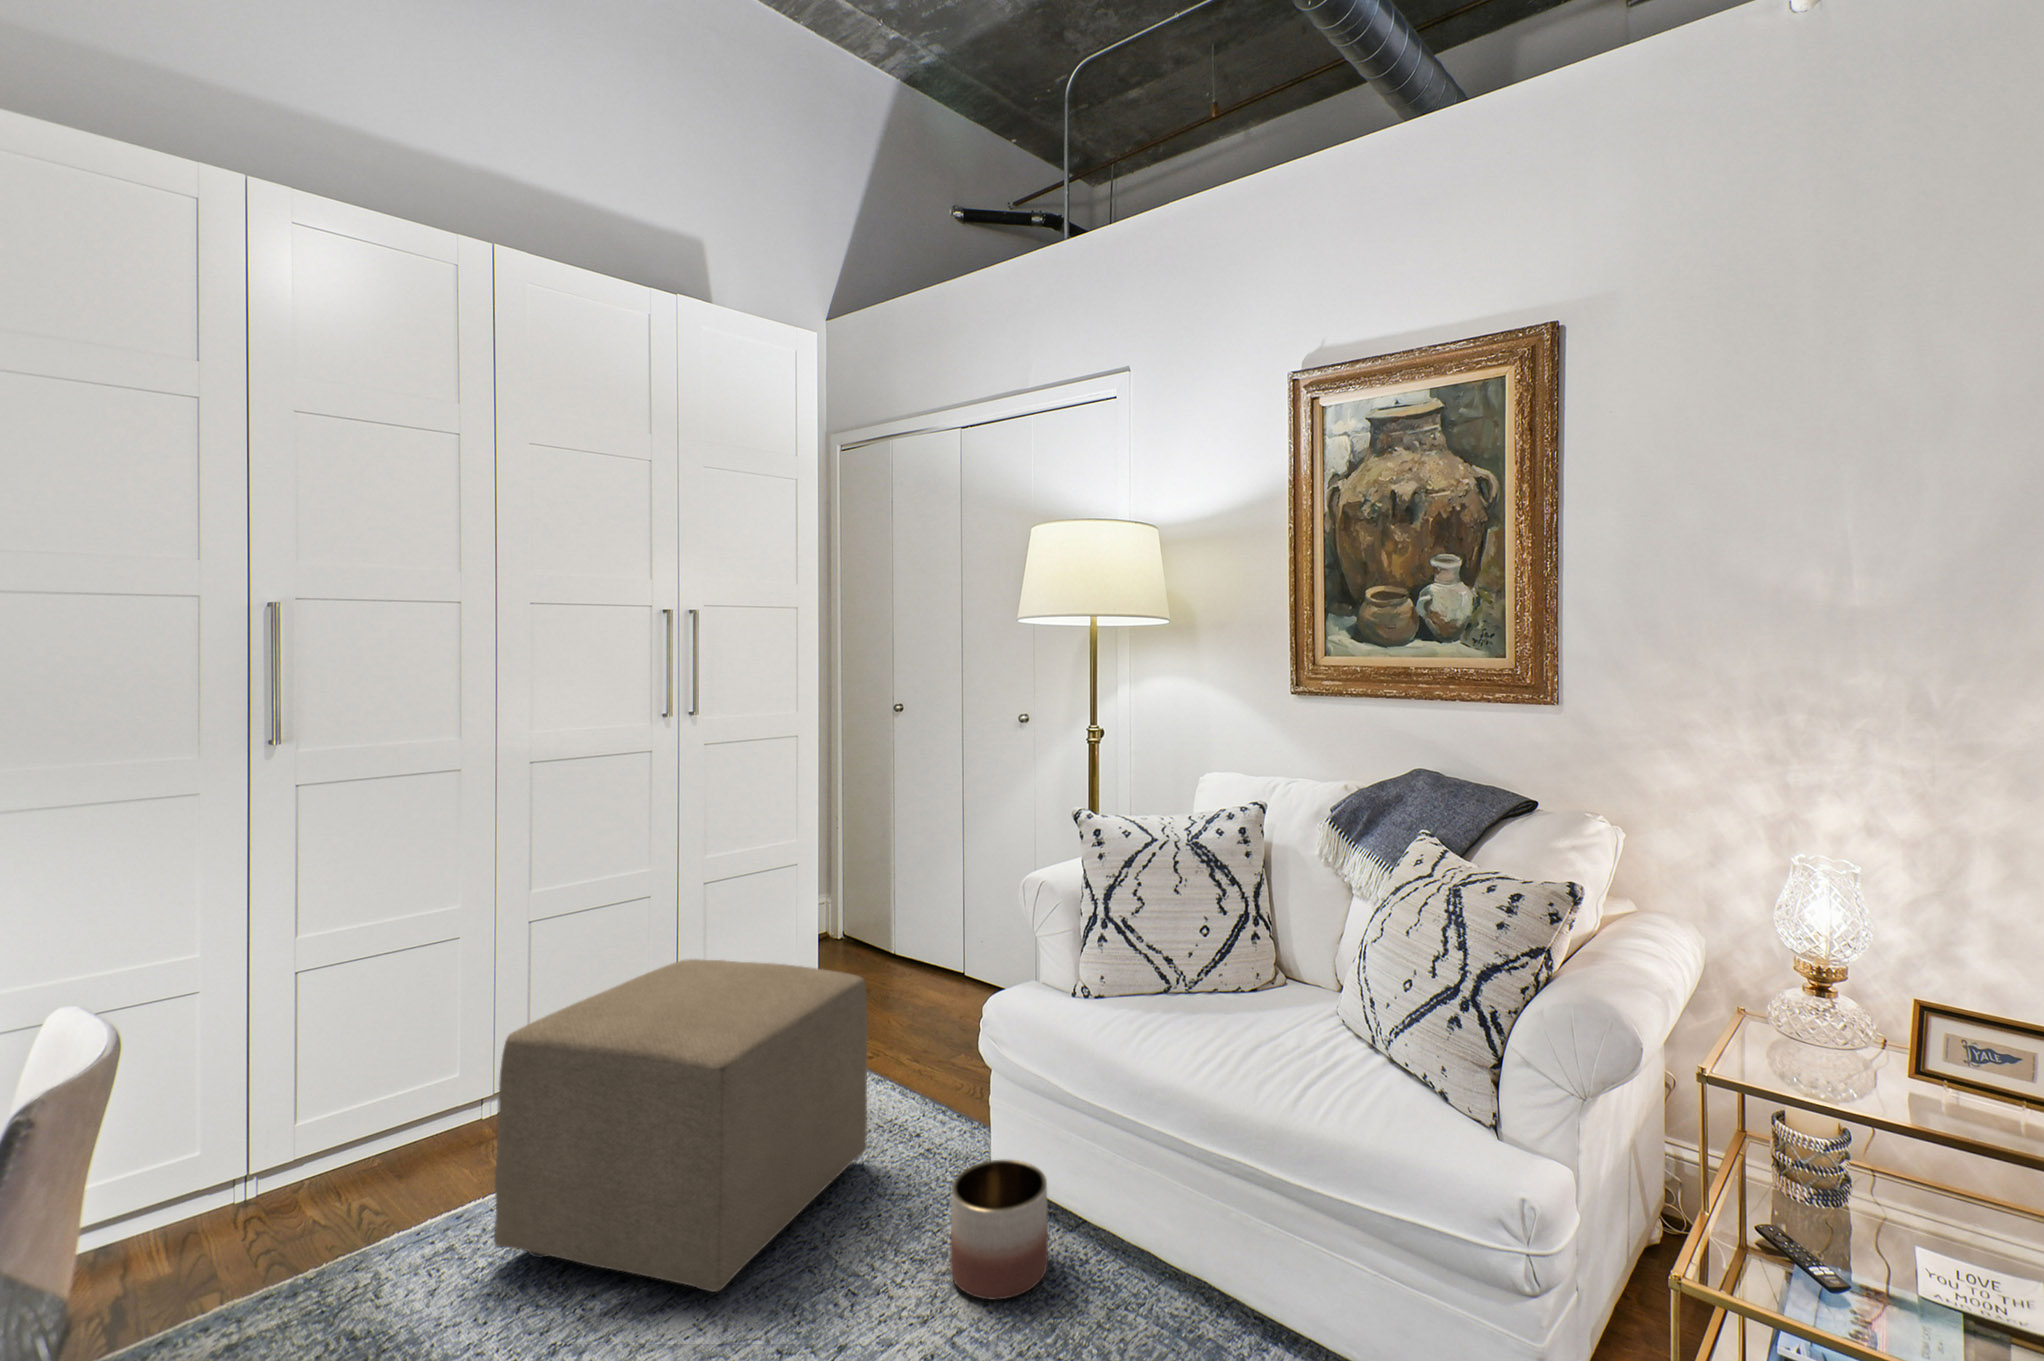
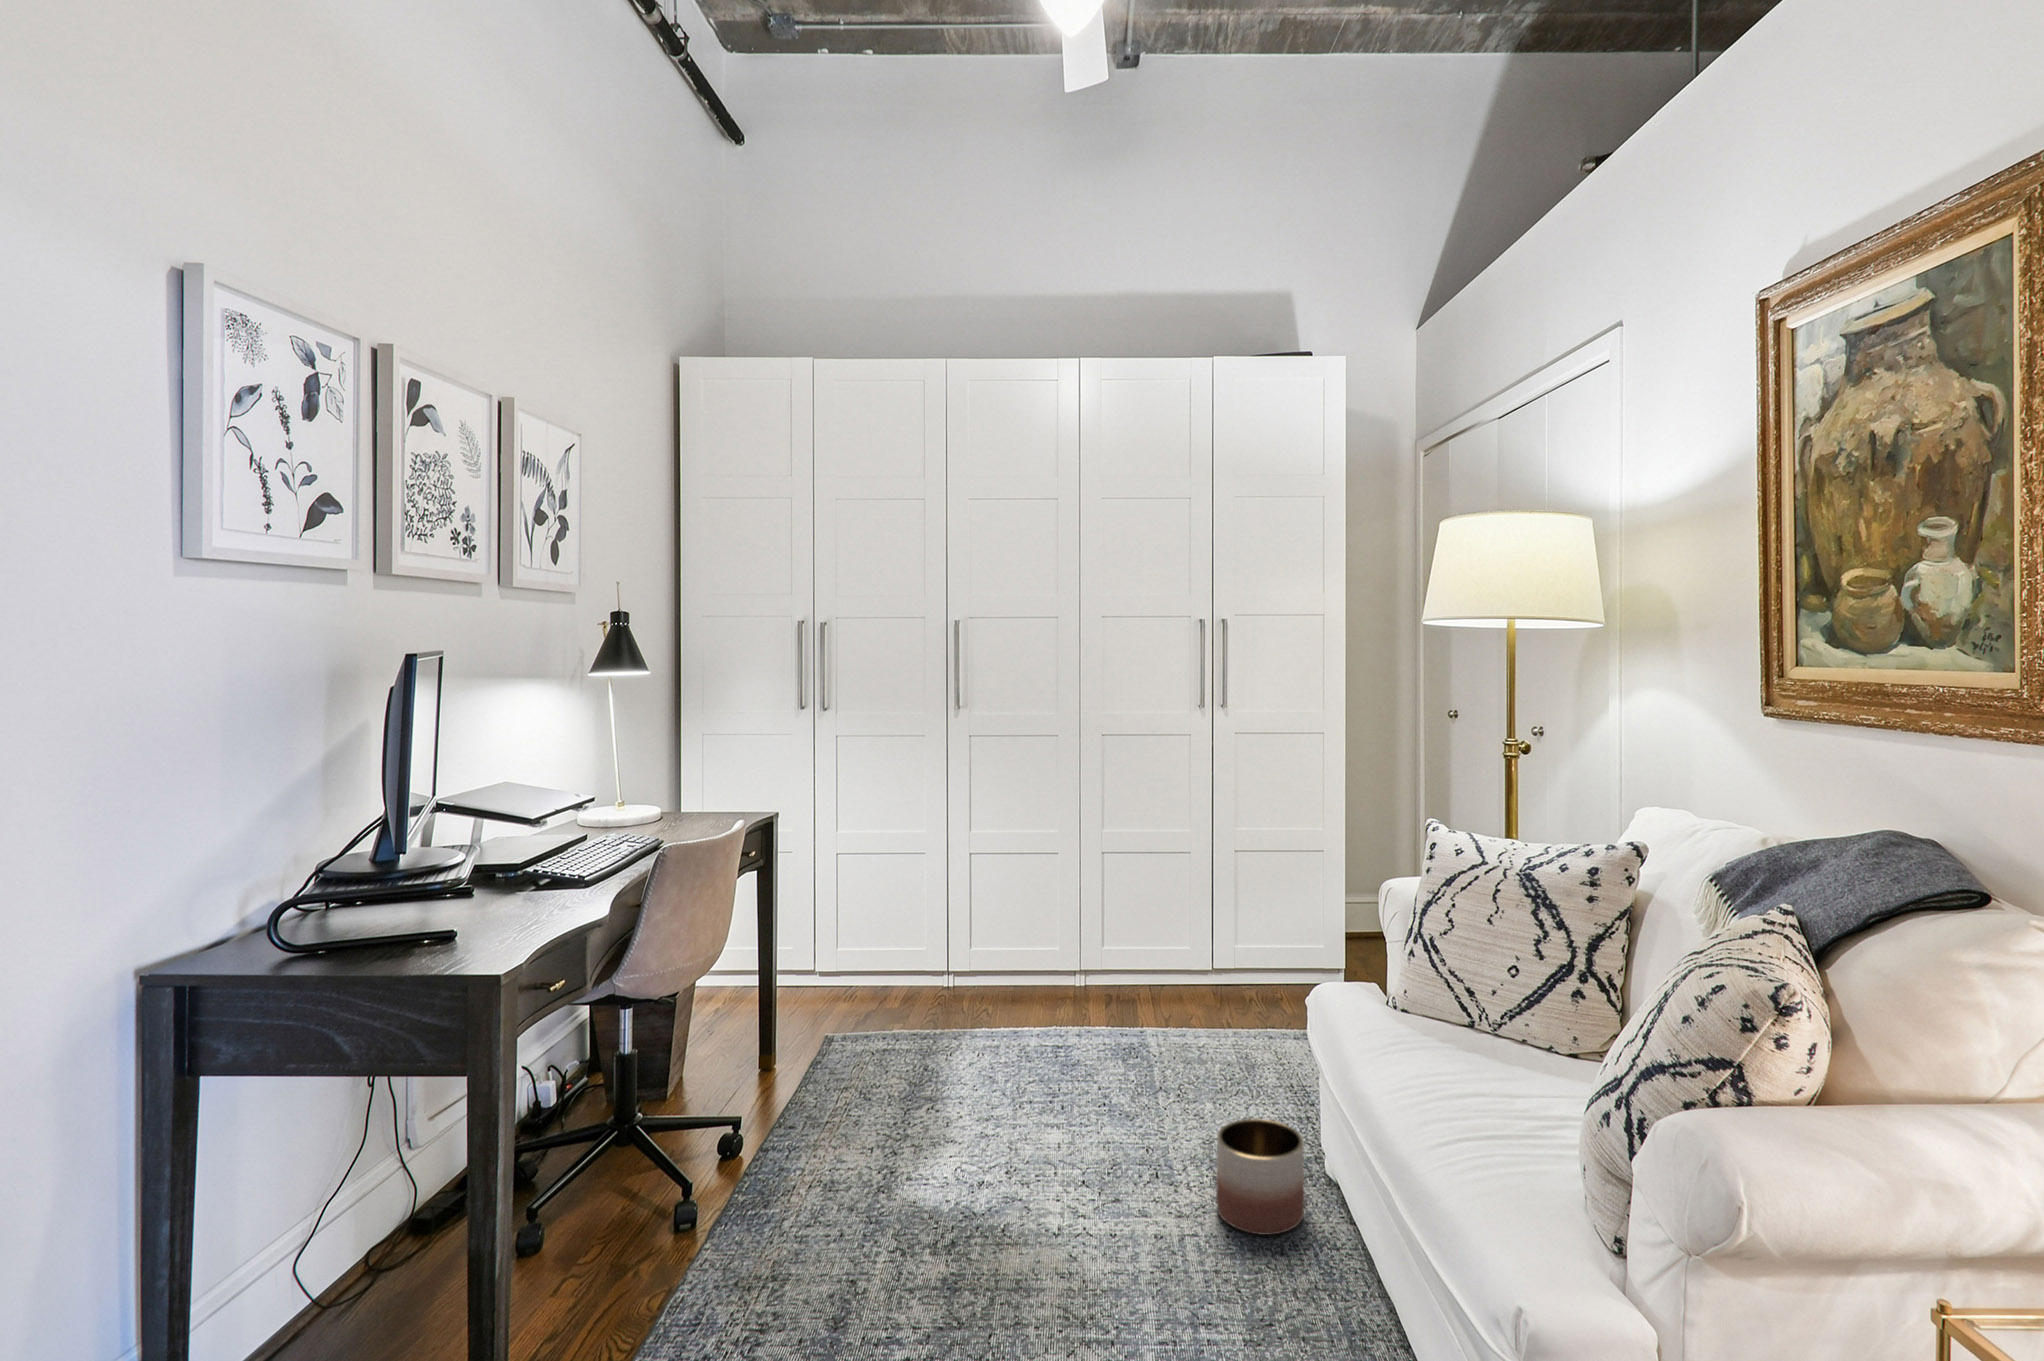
ottoman: present [494,959,868,1292] -> none [997,896,1257,1136]

